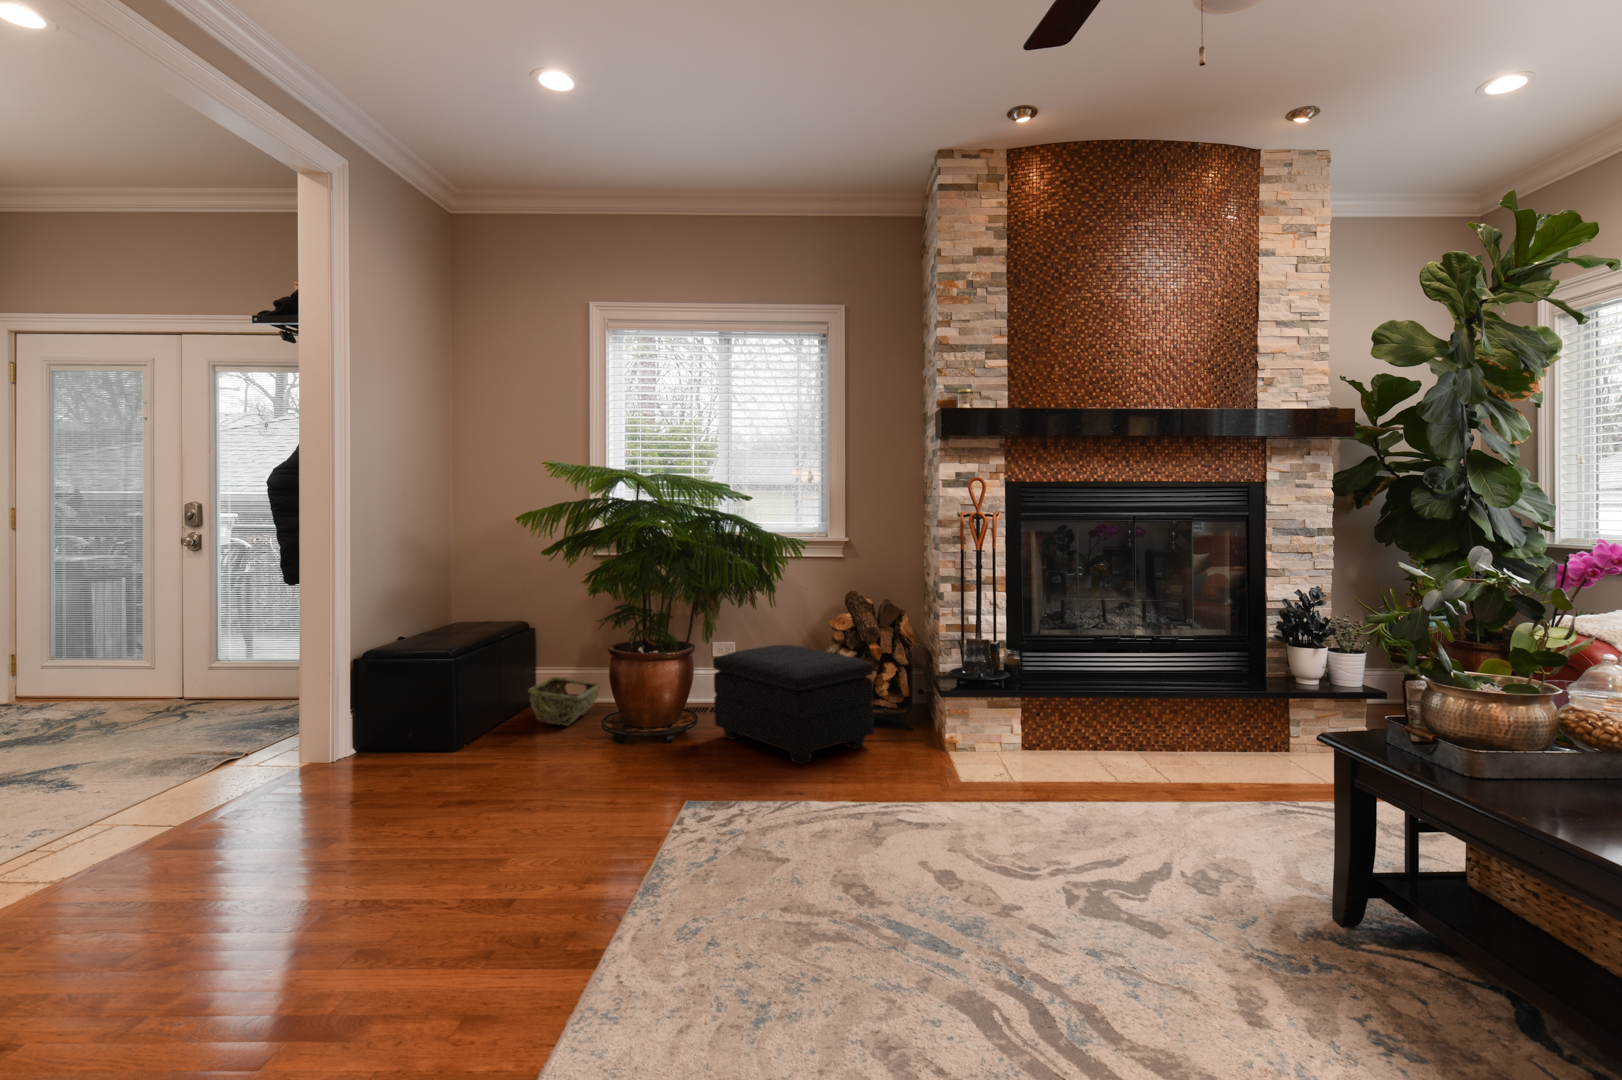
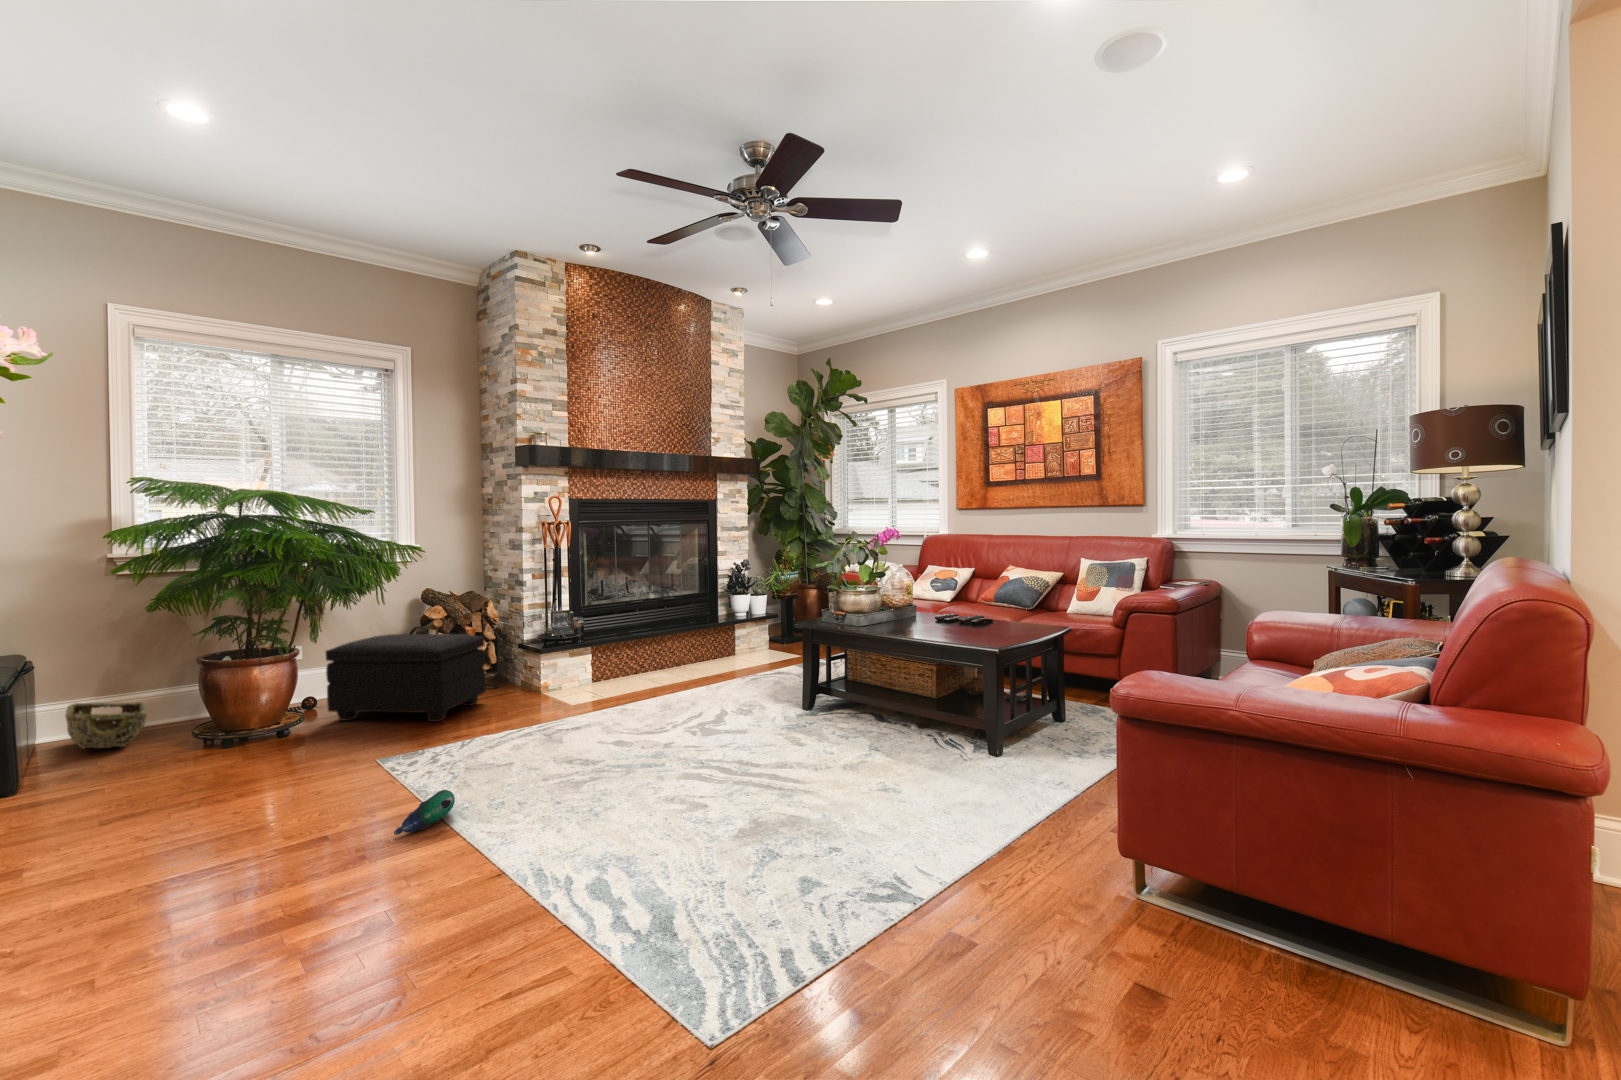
plush toy: none [569,890,667,945] -> present [394,790,455,835]

